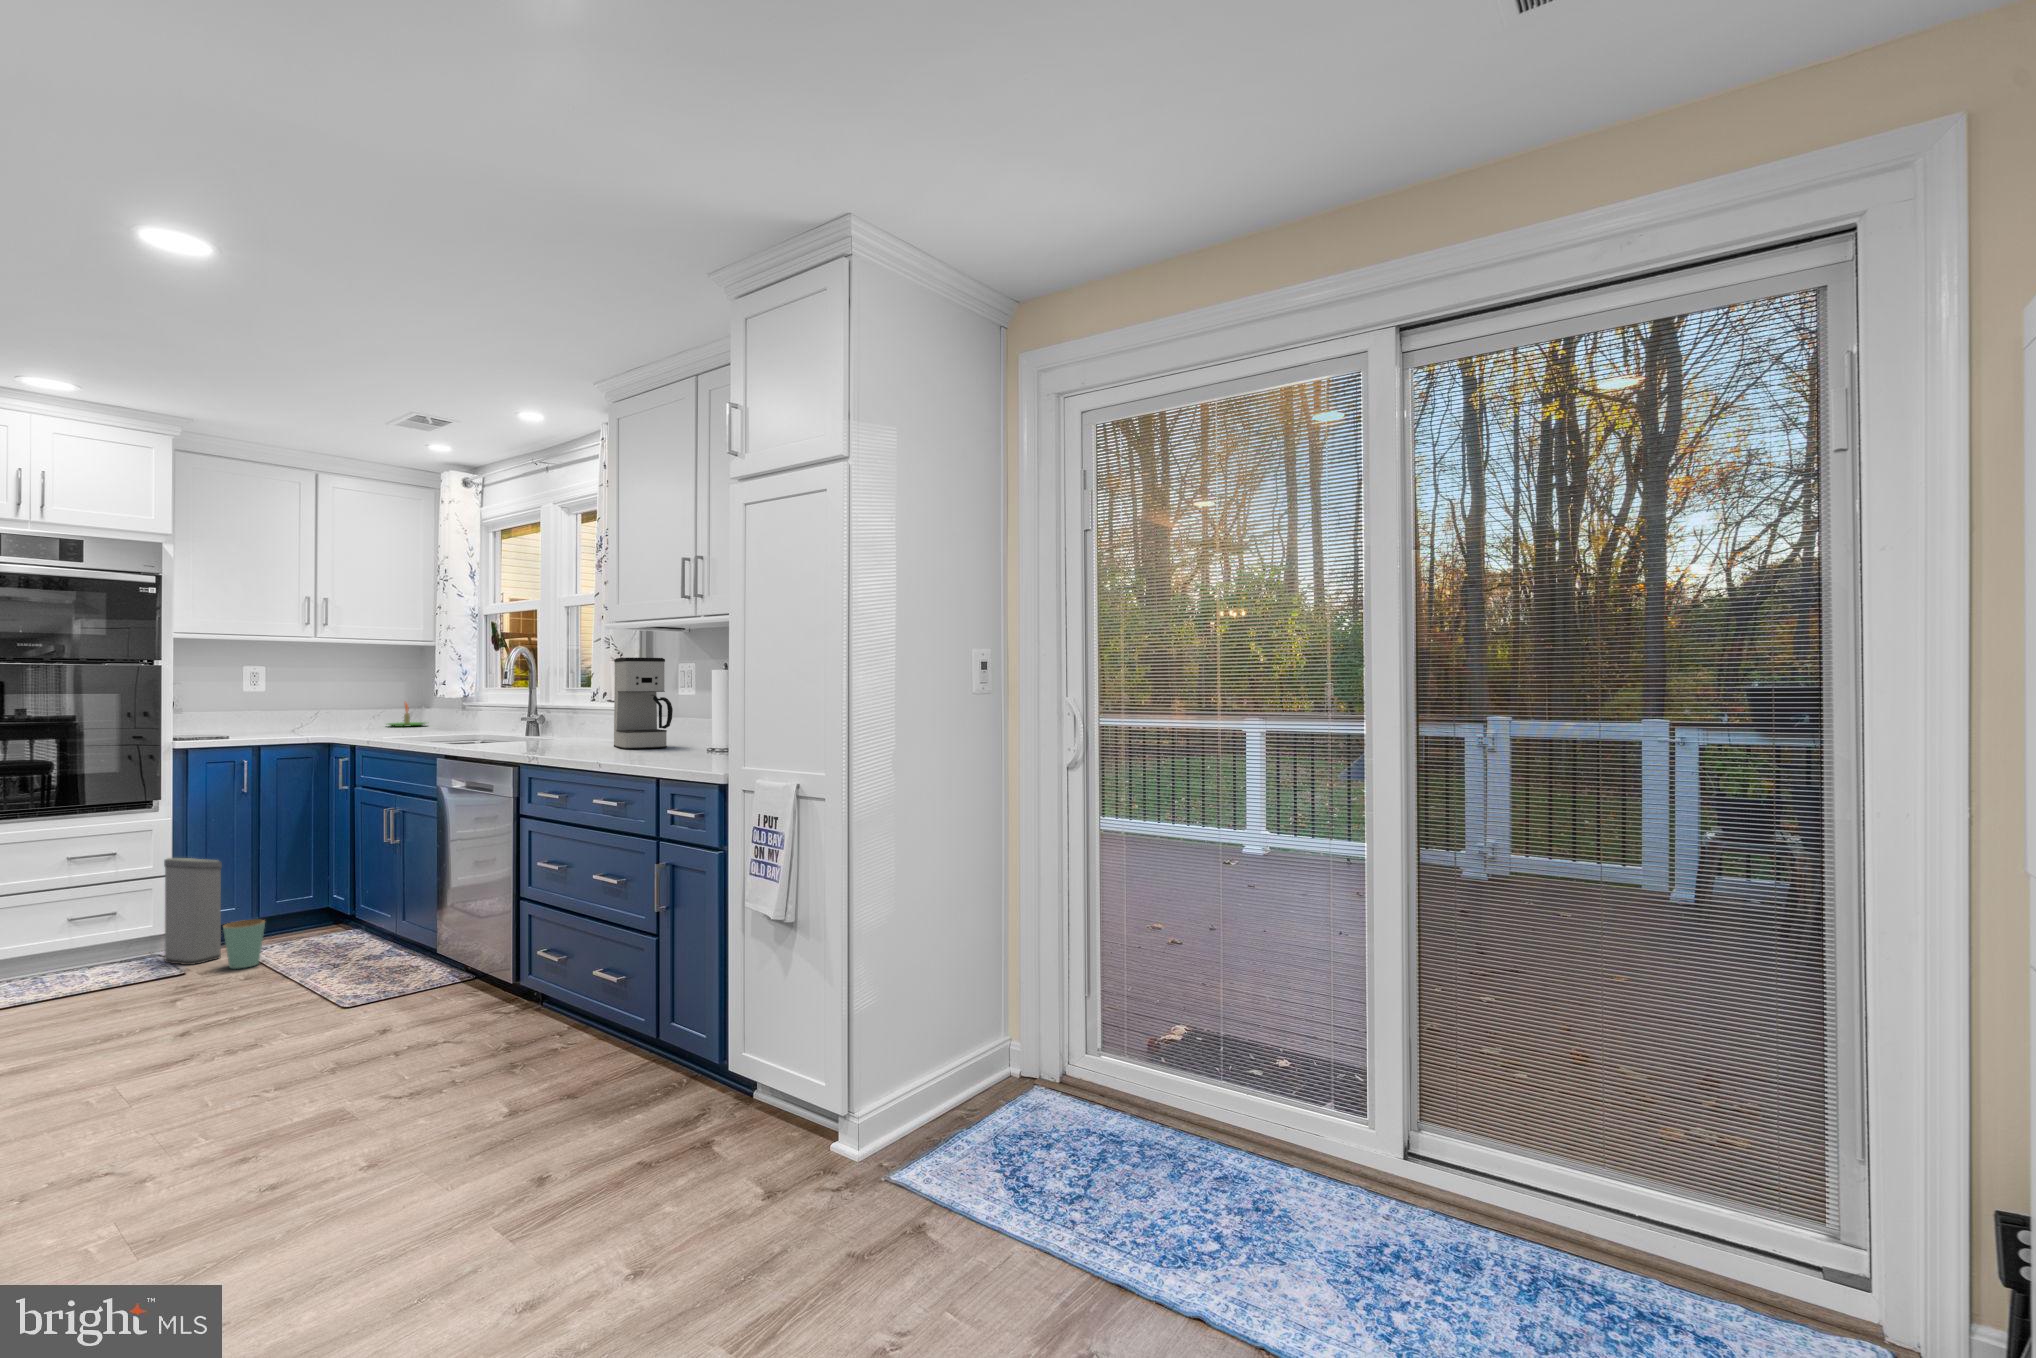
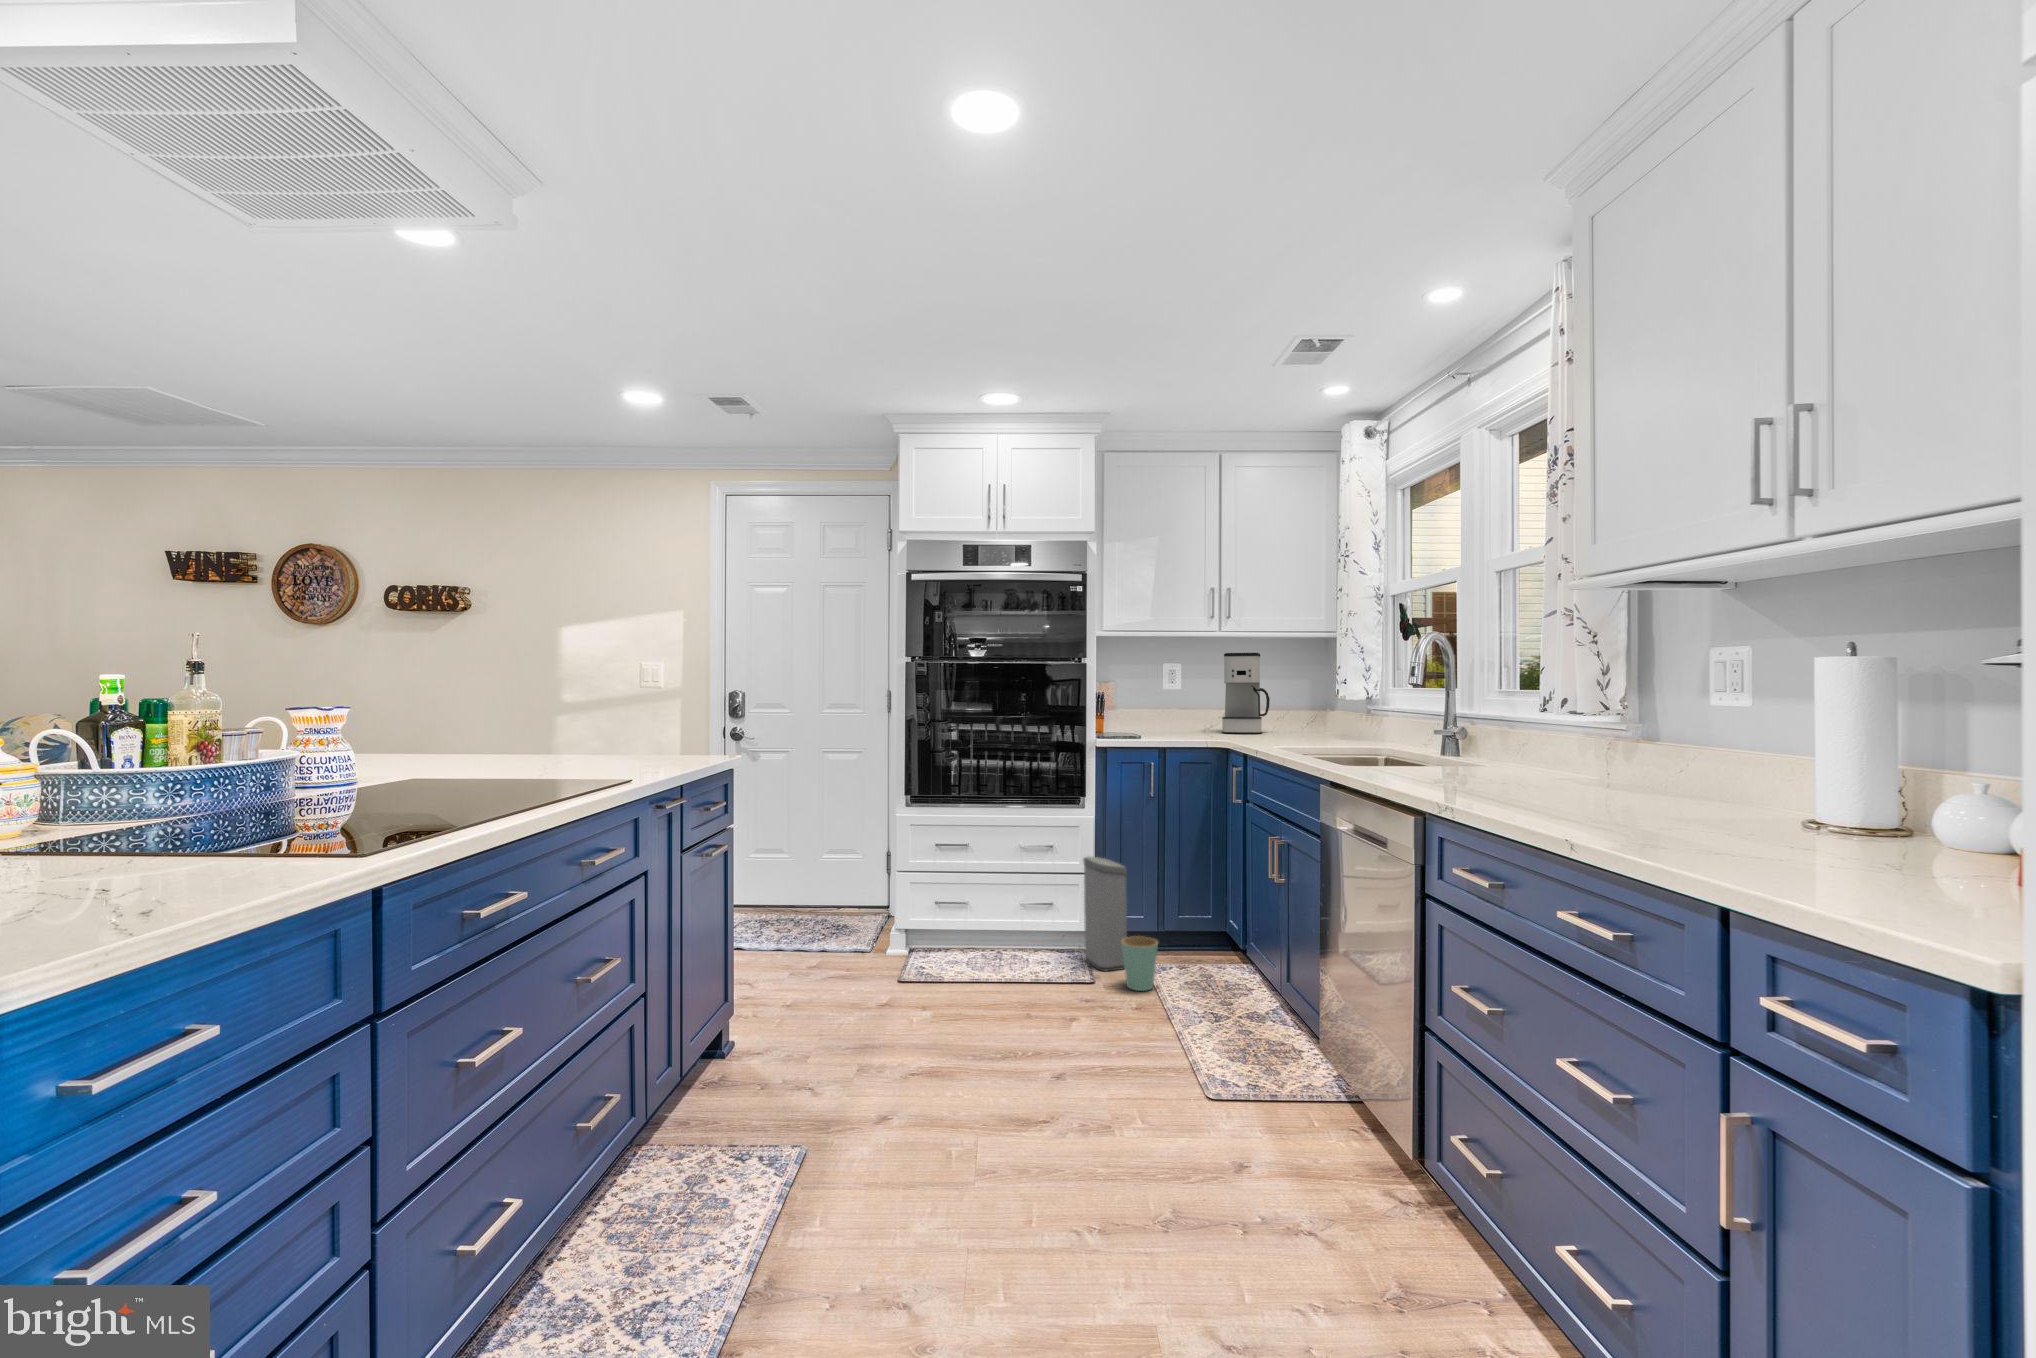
coffee maker: present [614,658,673,749] -> present [1222,653,1270,734]
candle: present [386,703,426,727] -> none [1288,701,1333,730]

